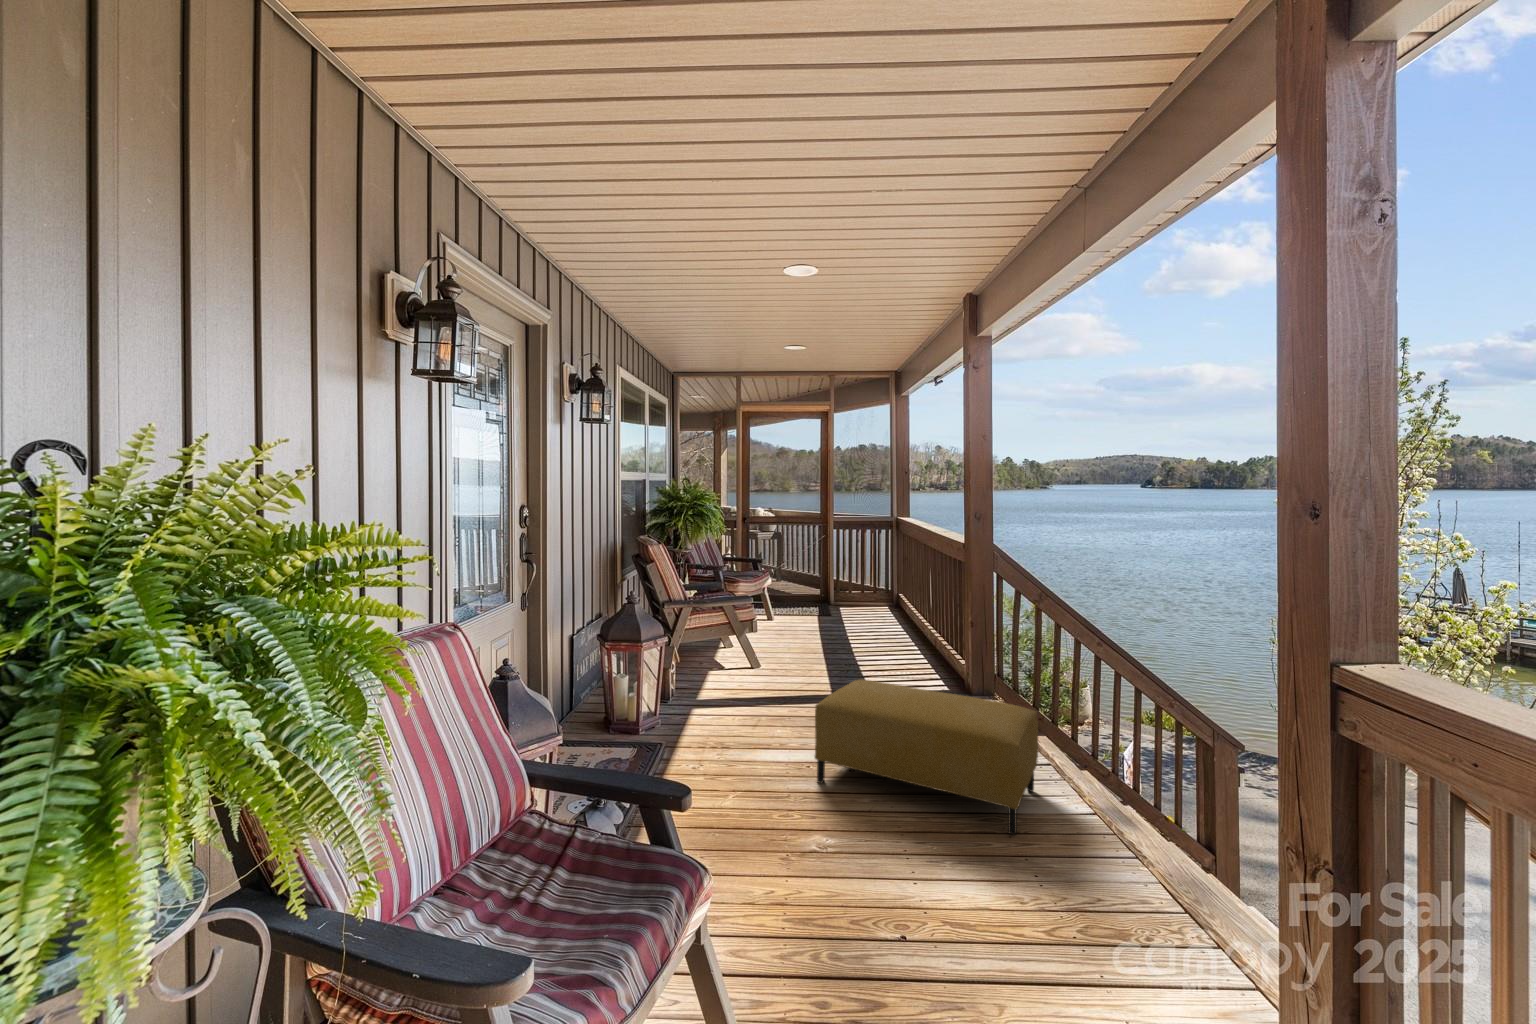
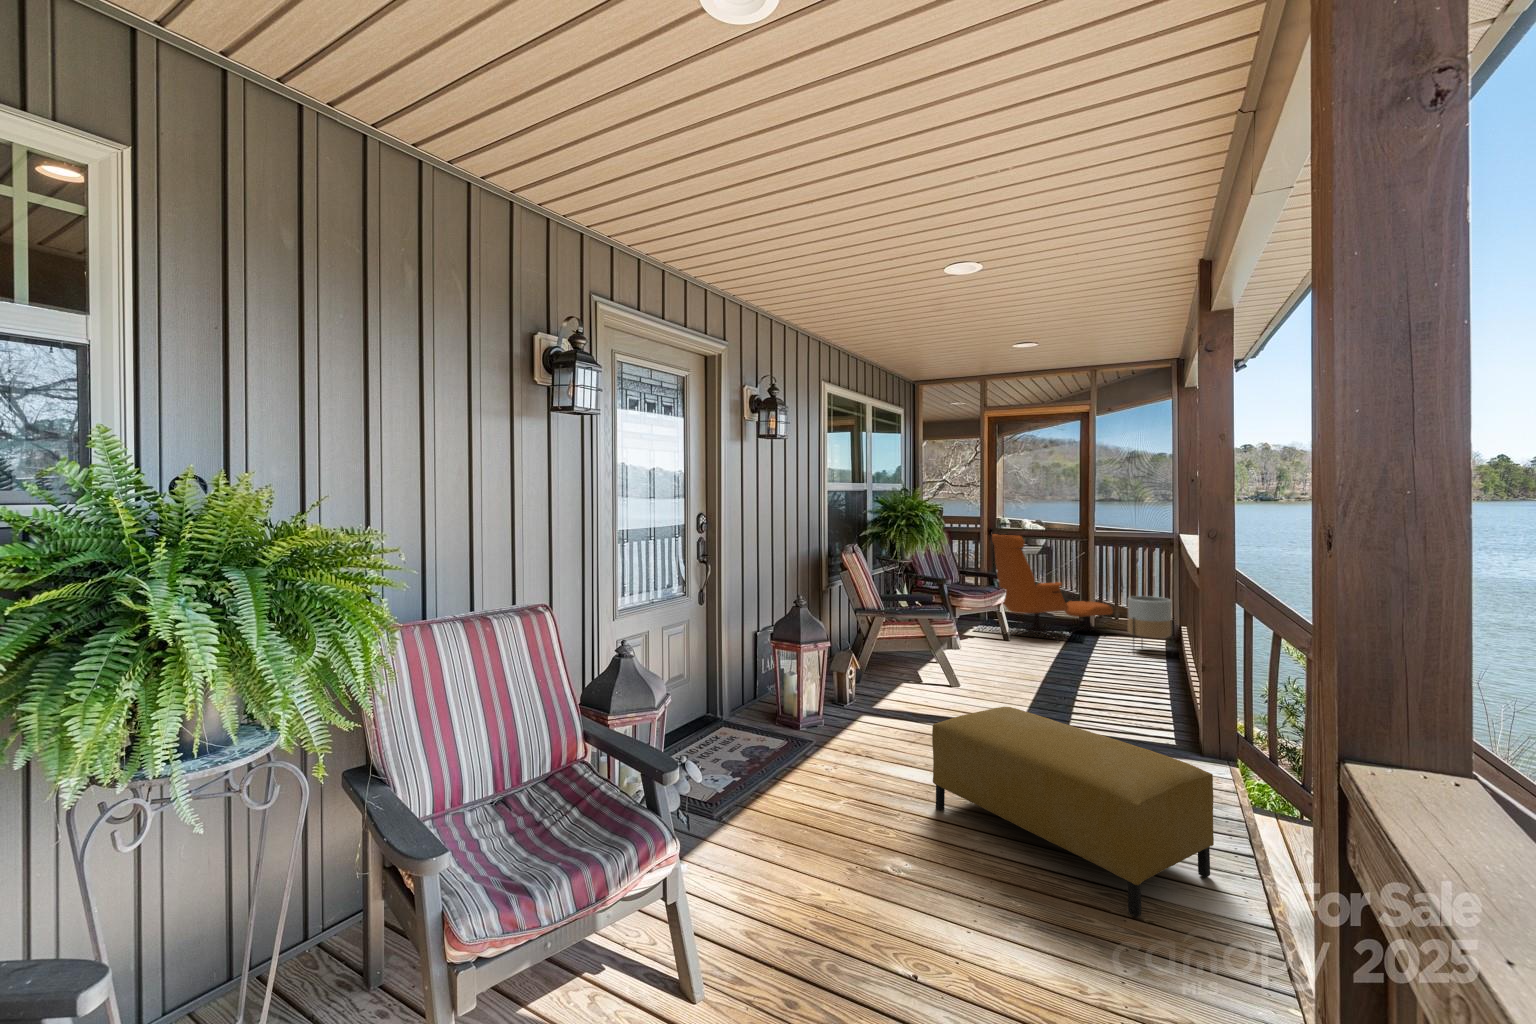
lounge chair: none [755,522,846,616] -> present [992,534,1113,642]
planter: none [866,572,899,622] -> present [1127,596,1173,638]

